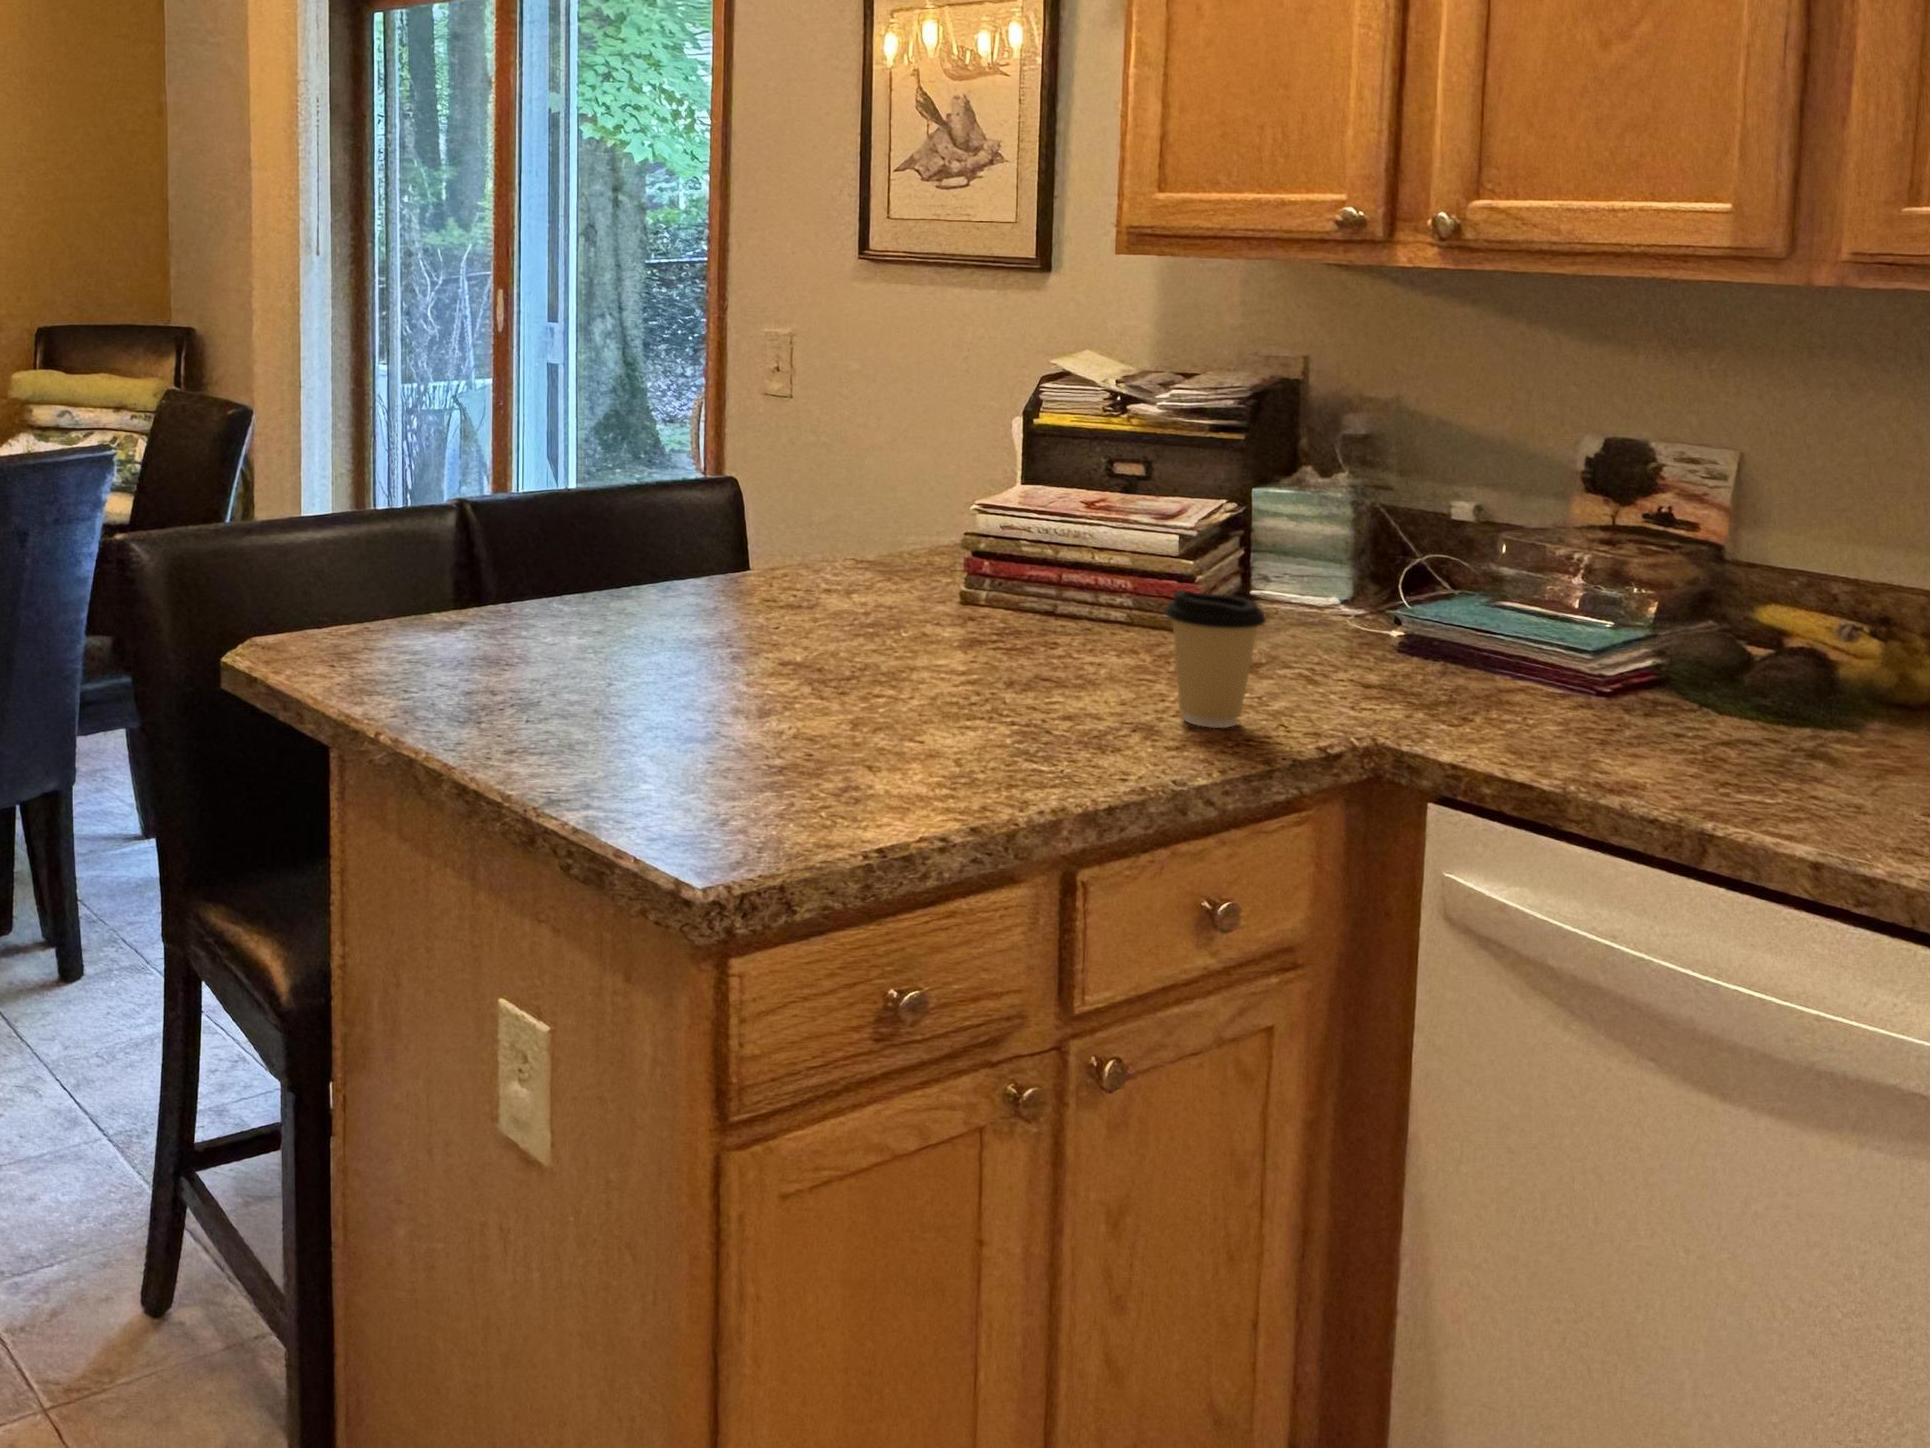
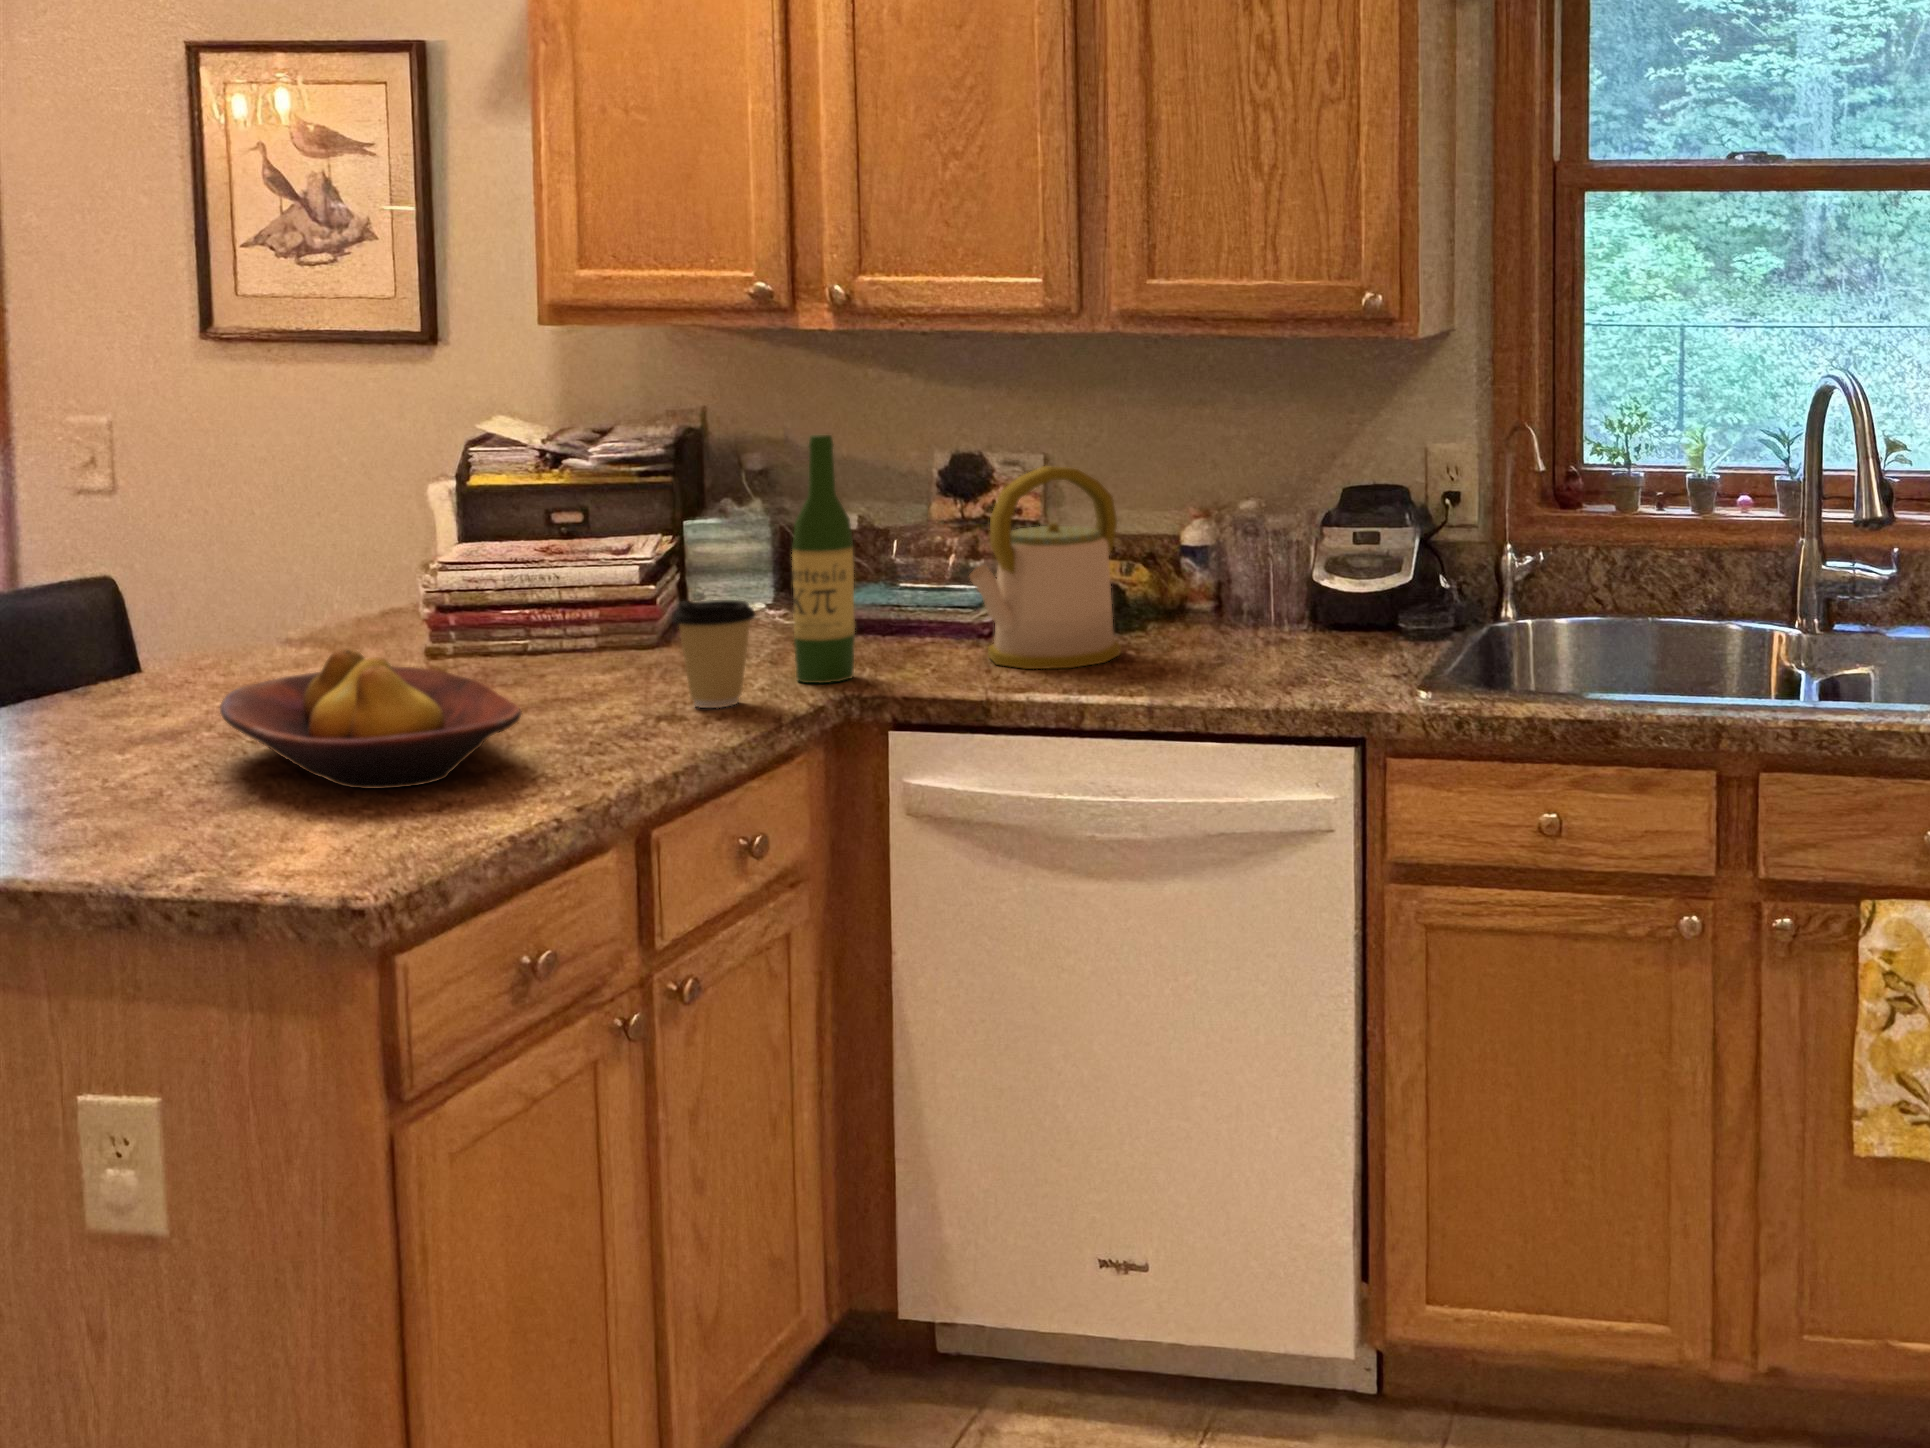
wine bottle: none [1323,402,1411,721] -> present [792,435,855,683]
kettle: none [1573,472,1824,768] -> present [970,466,1121,669]
fruit bowl: none [700,590,960,758] -> present [220,648,522,789]

